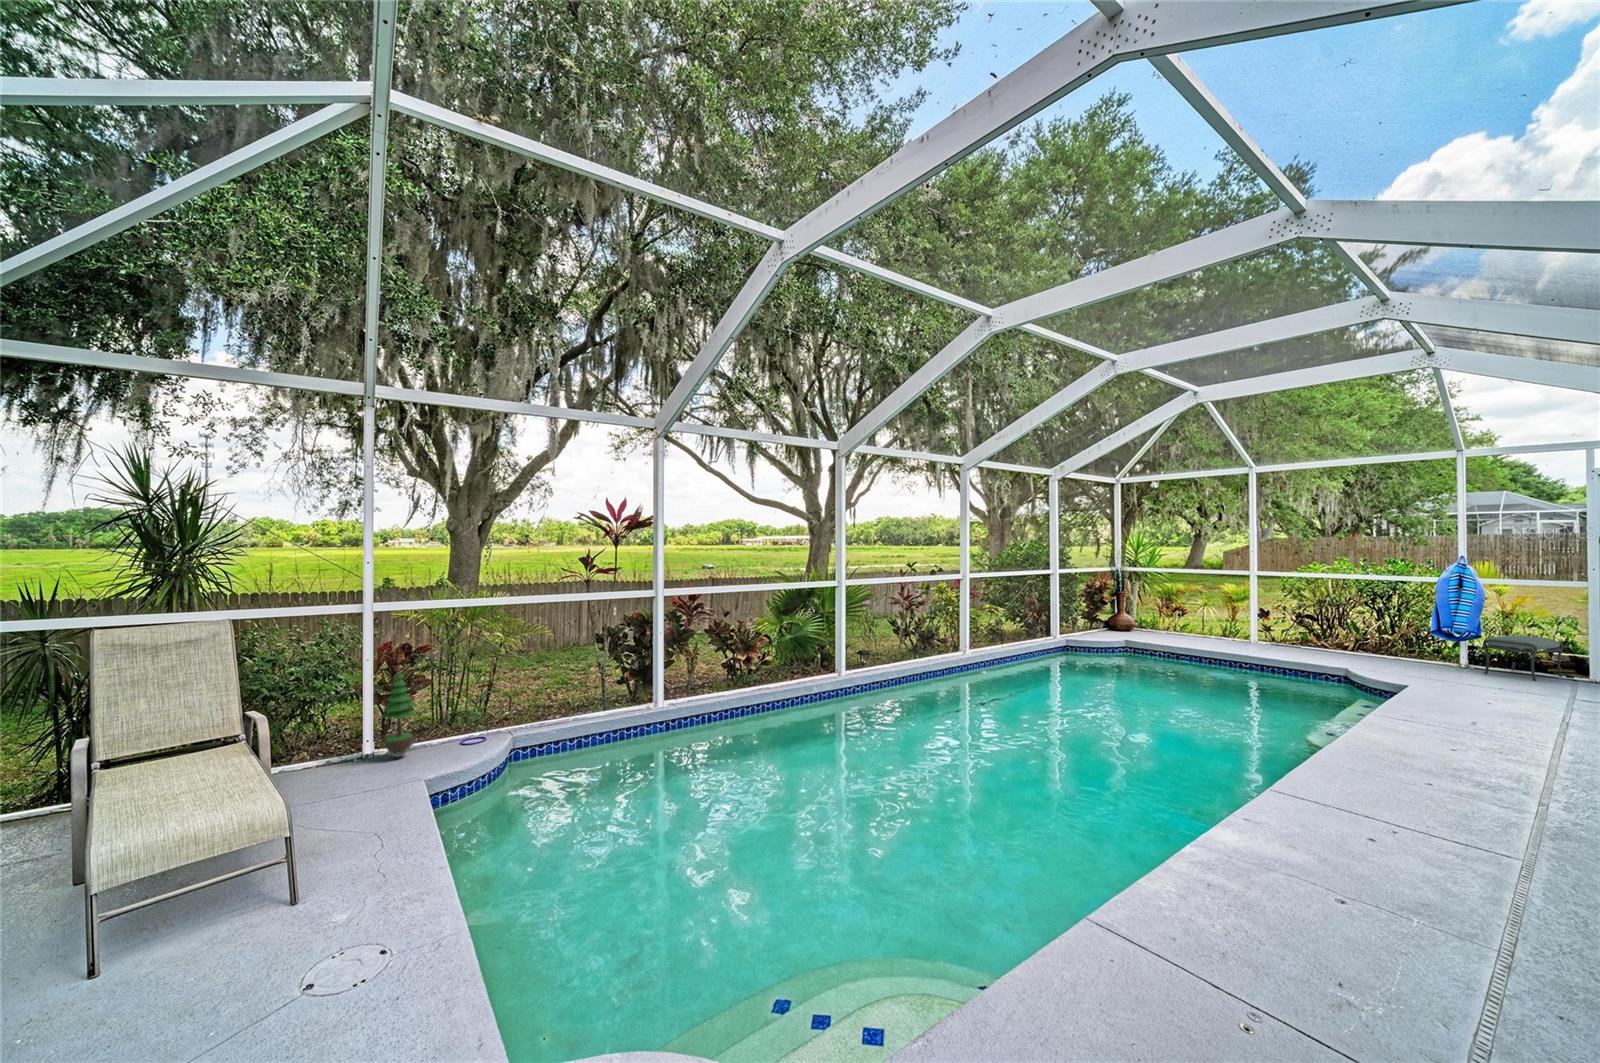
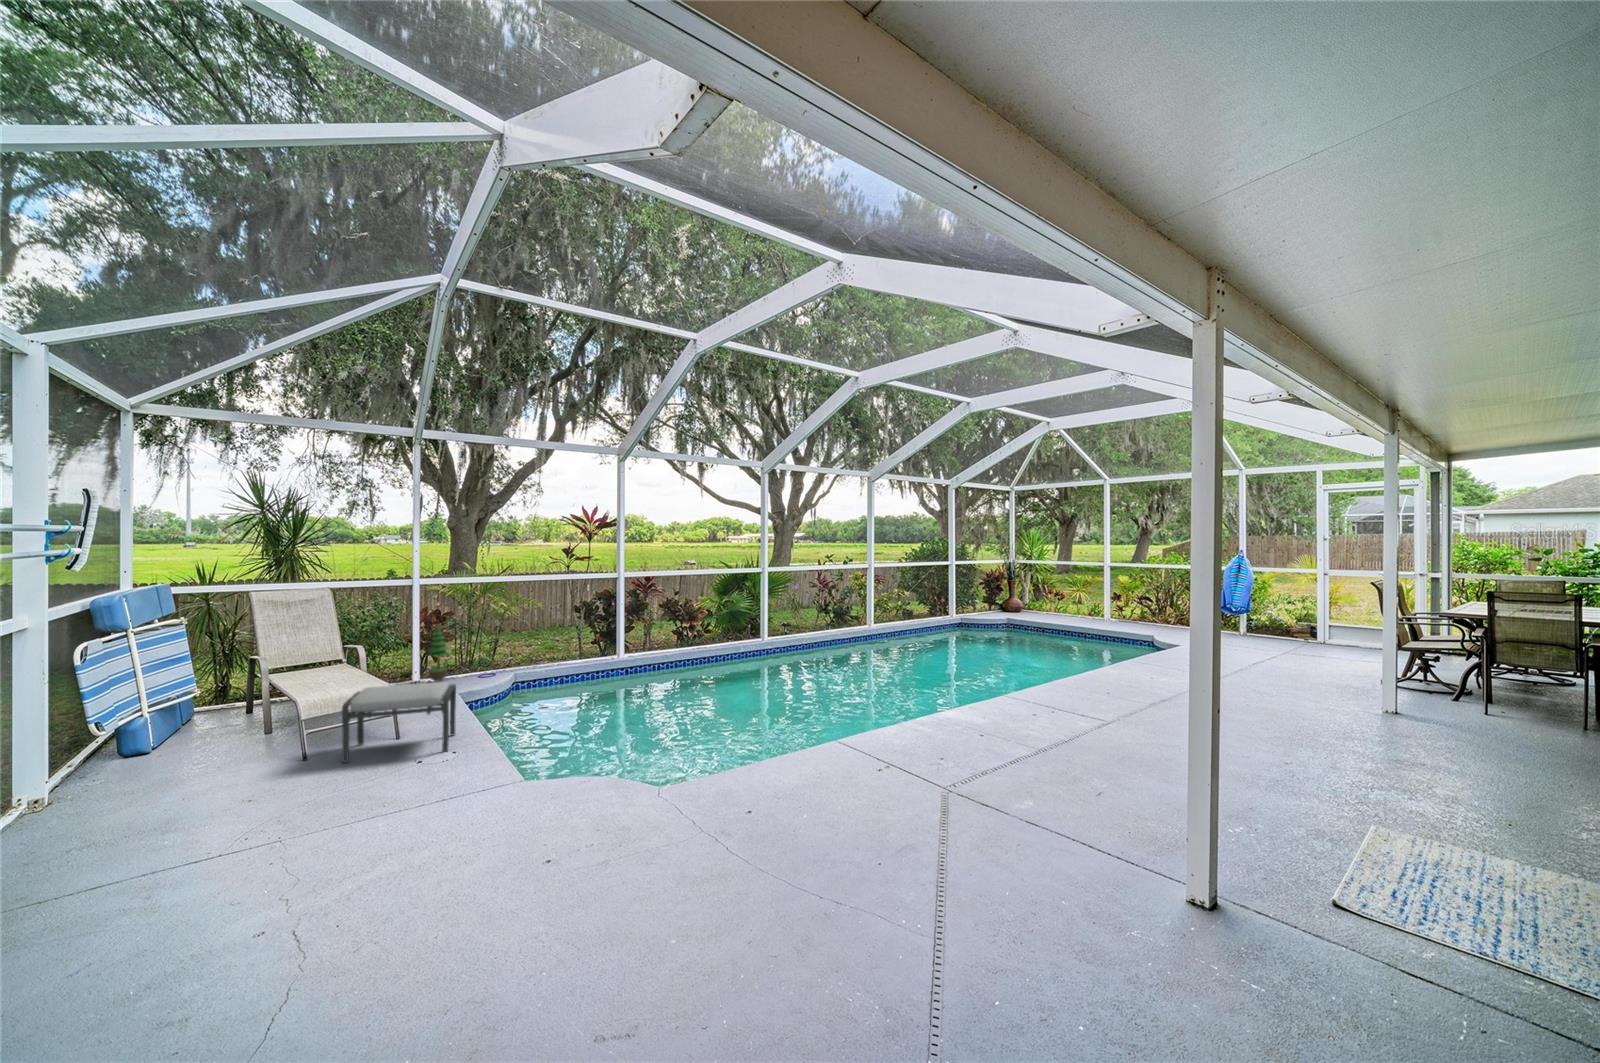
ottoman: present [1483,635,1564,681] -> present [342,682,456,763]

